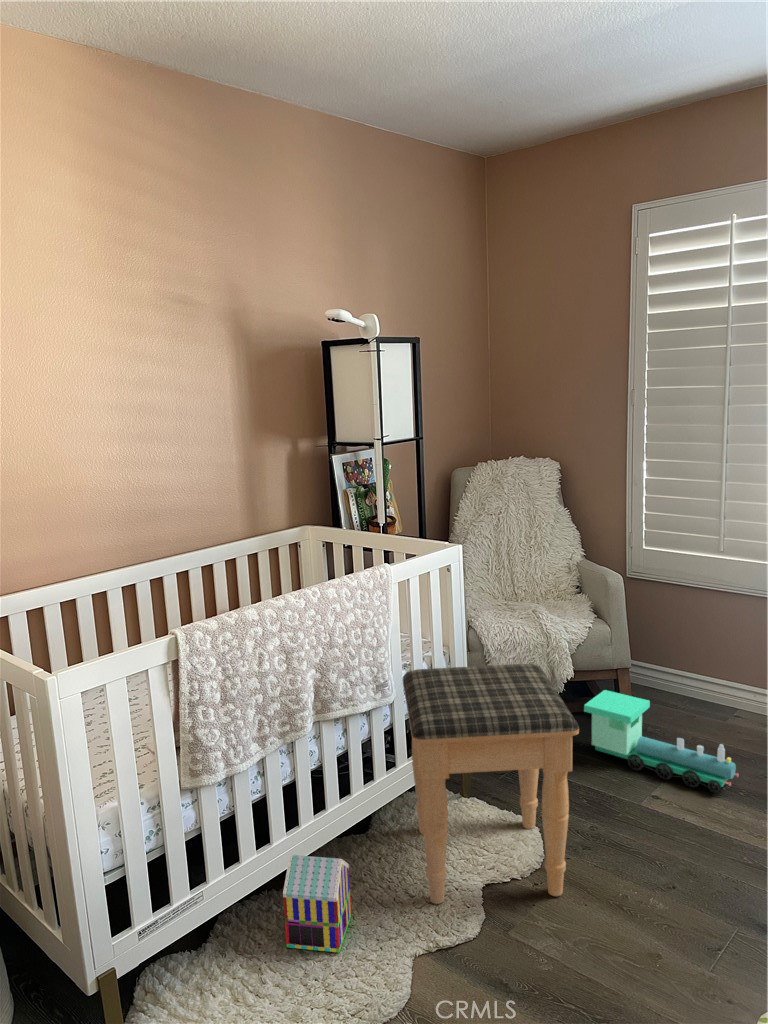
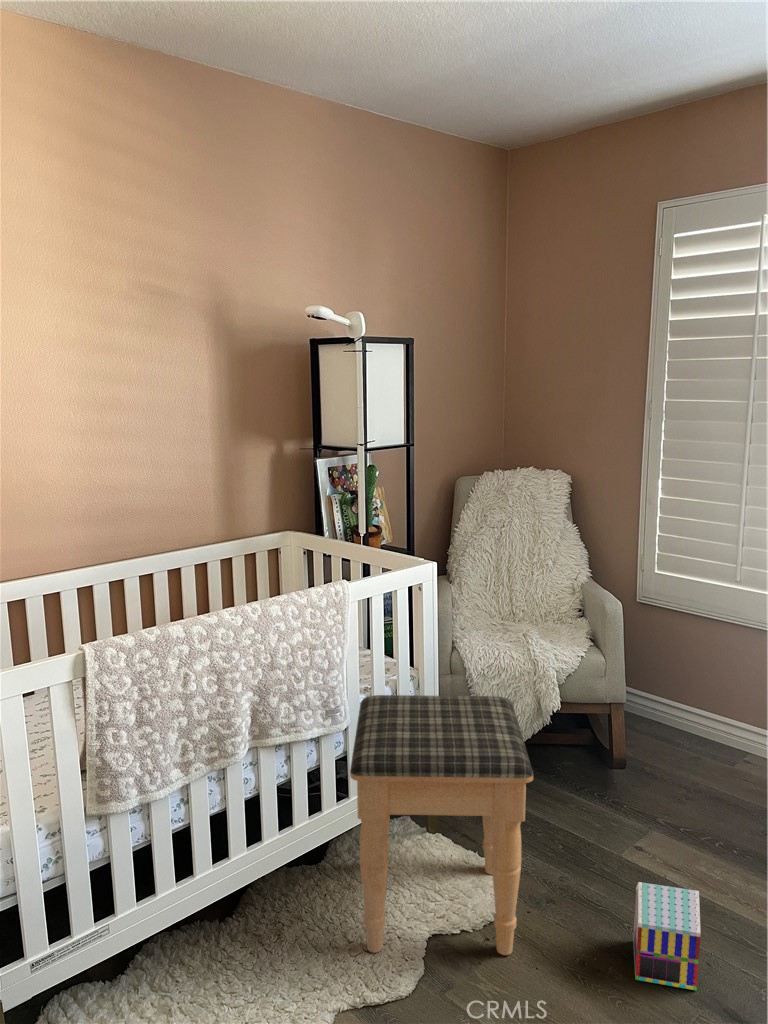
toy train: present [584,690,738,792] -> none [569,725,733,849]
toy house: present [283,855,351,953] -> present [633,882,701,990]

